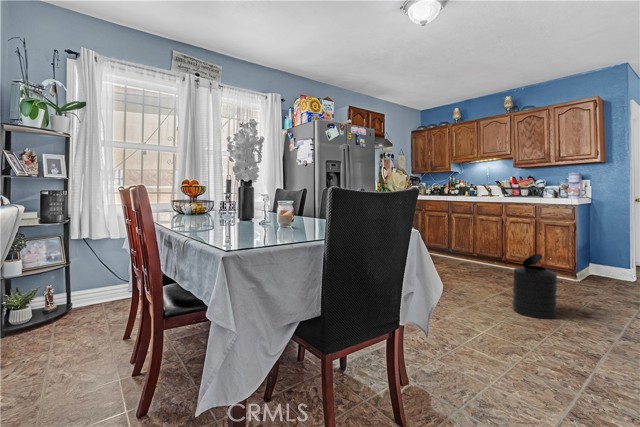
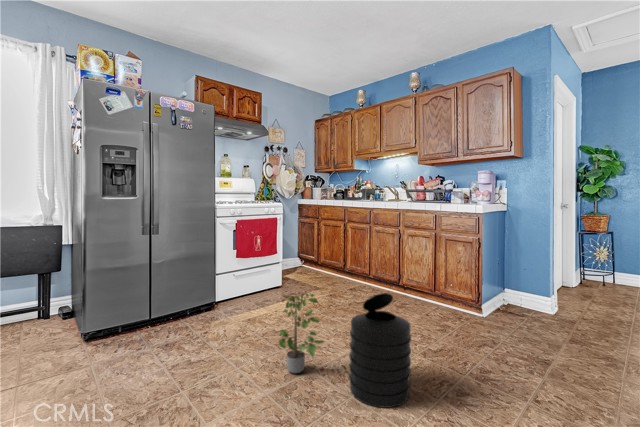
potted plant: none [460,254,491,304] -> present [279,293,323,373]

